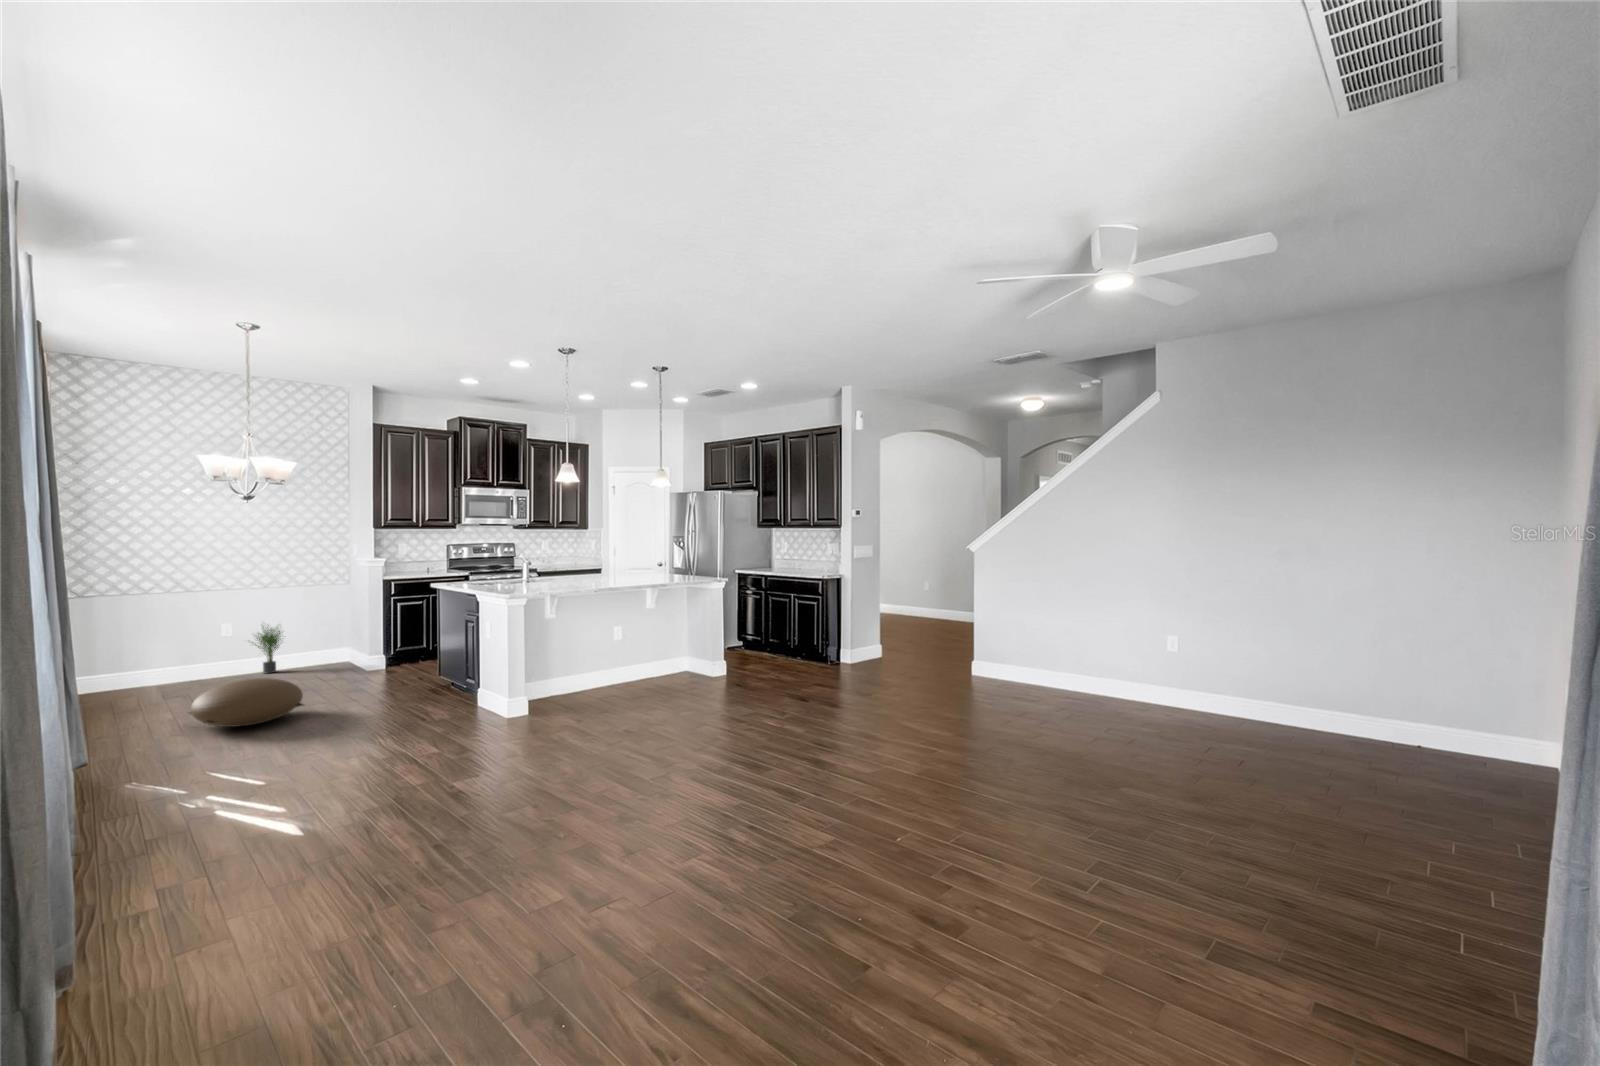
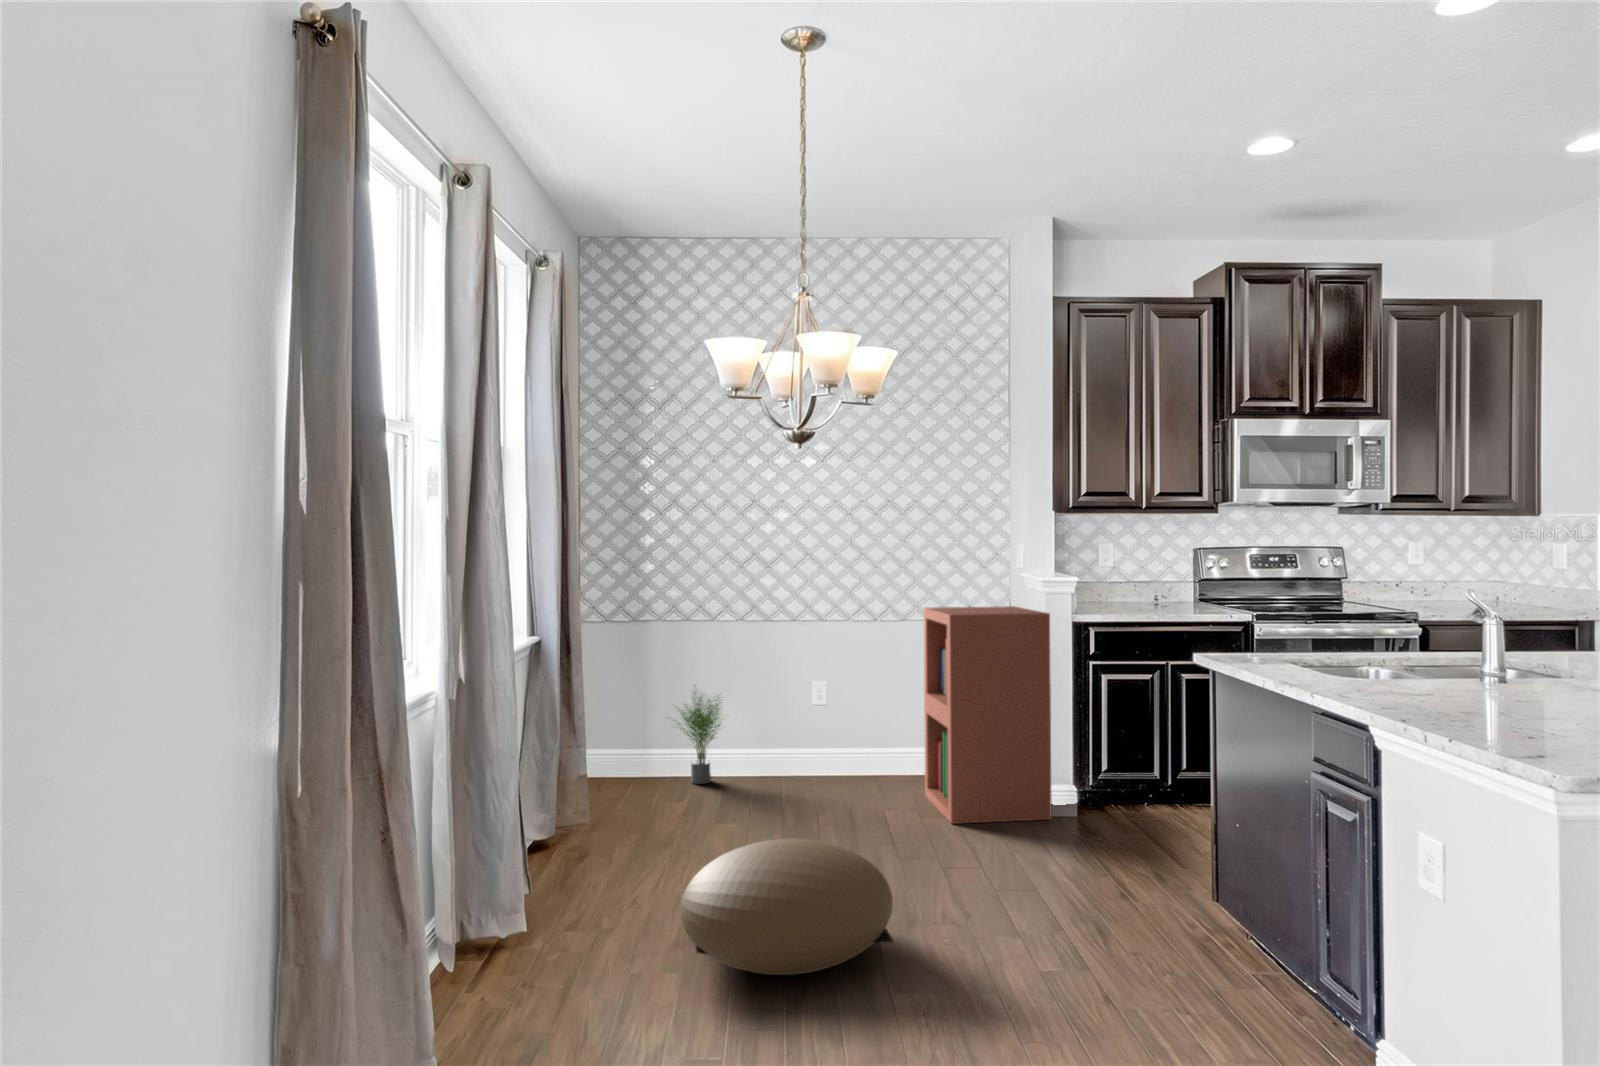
bookshelf: none [299,575,373,679] -> present [924,606,1052,824]
potted plant: present [252,625,281,673] -> present [670,692,722,784]

